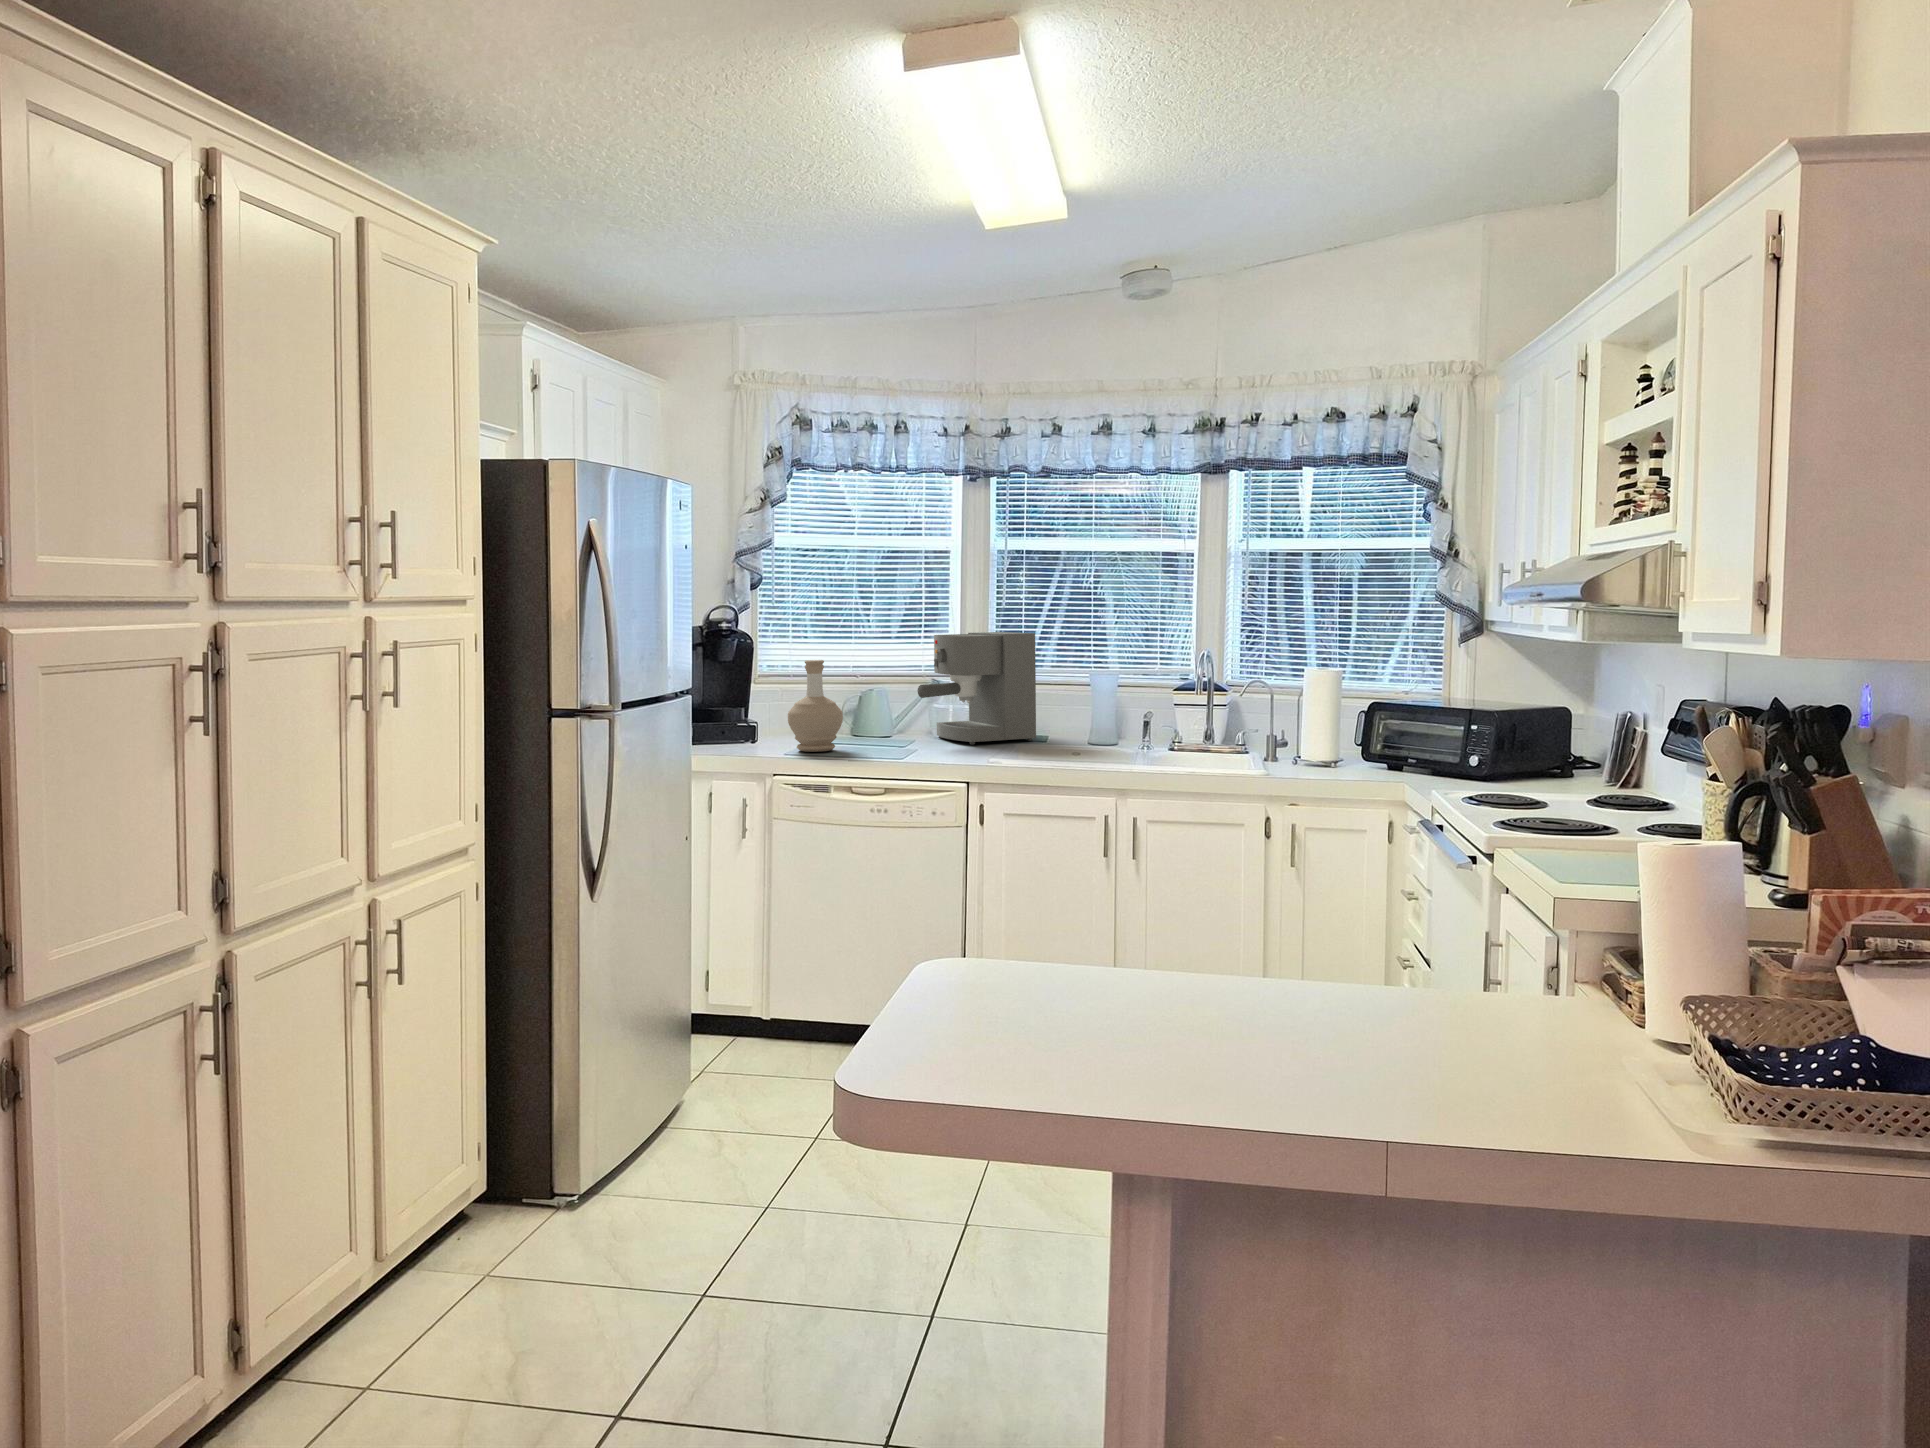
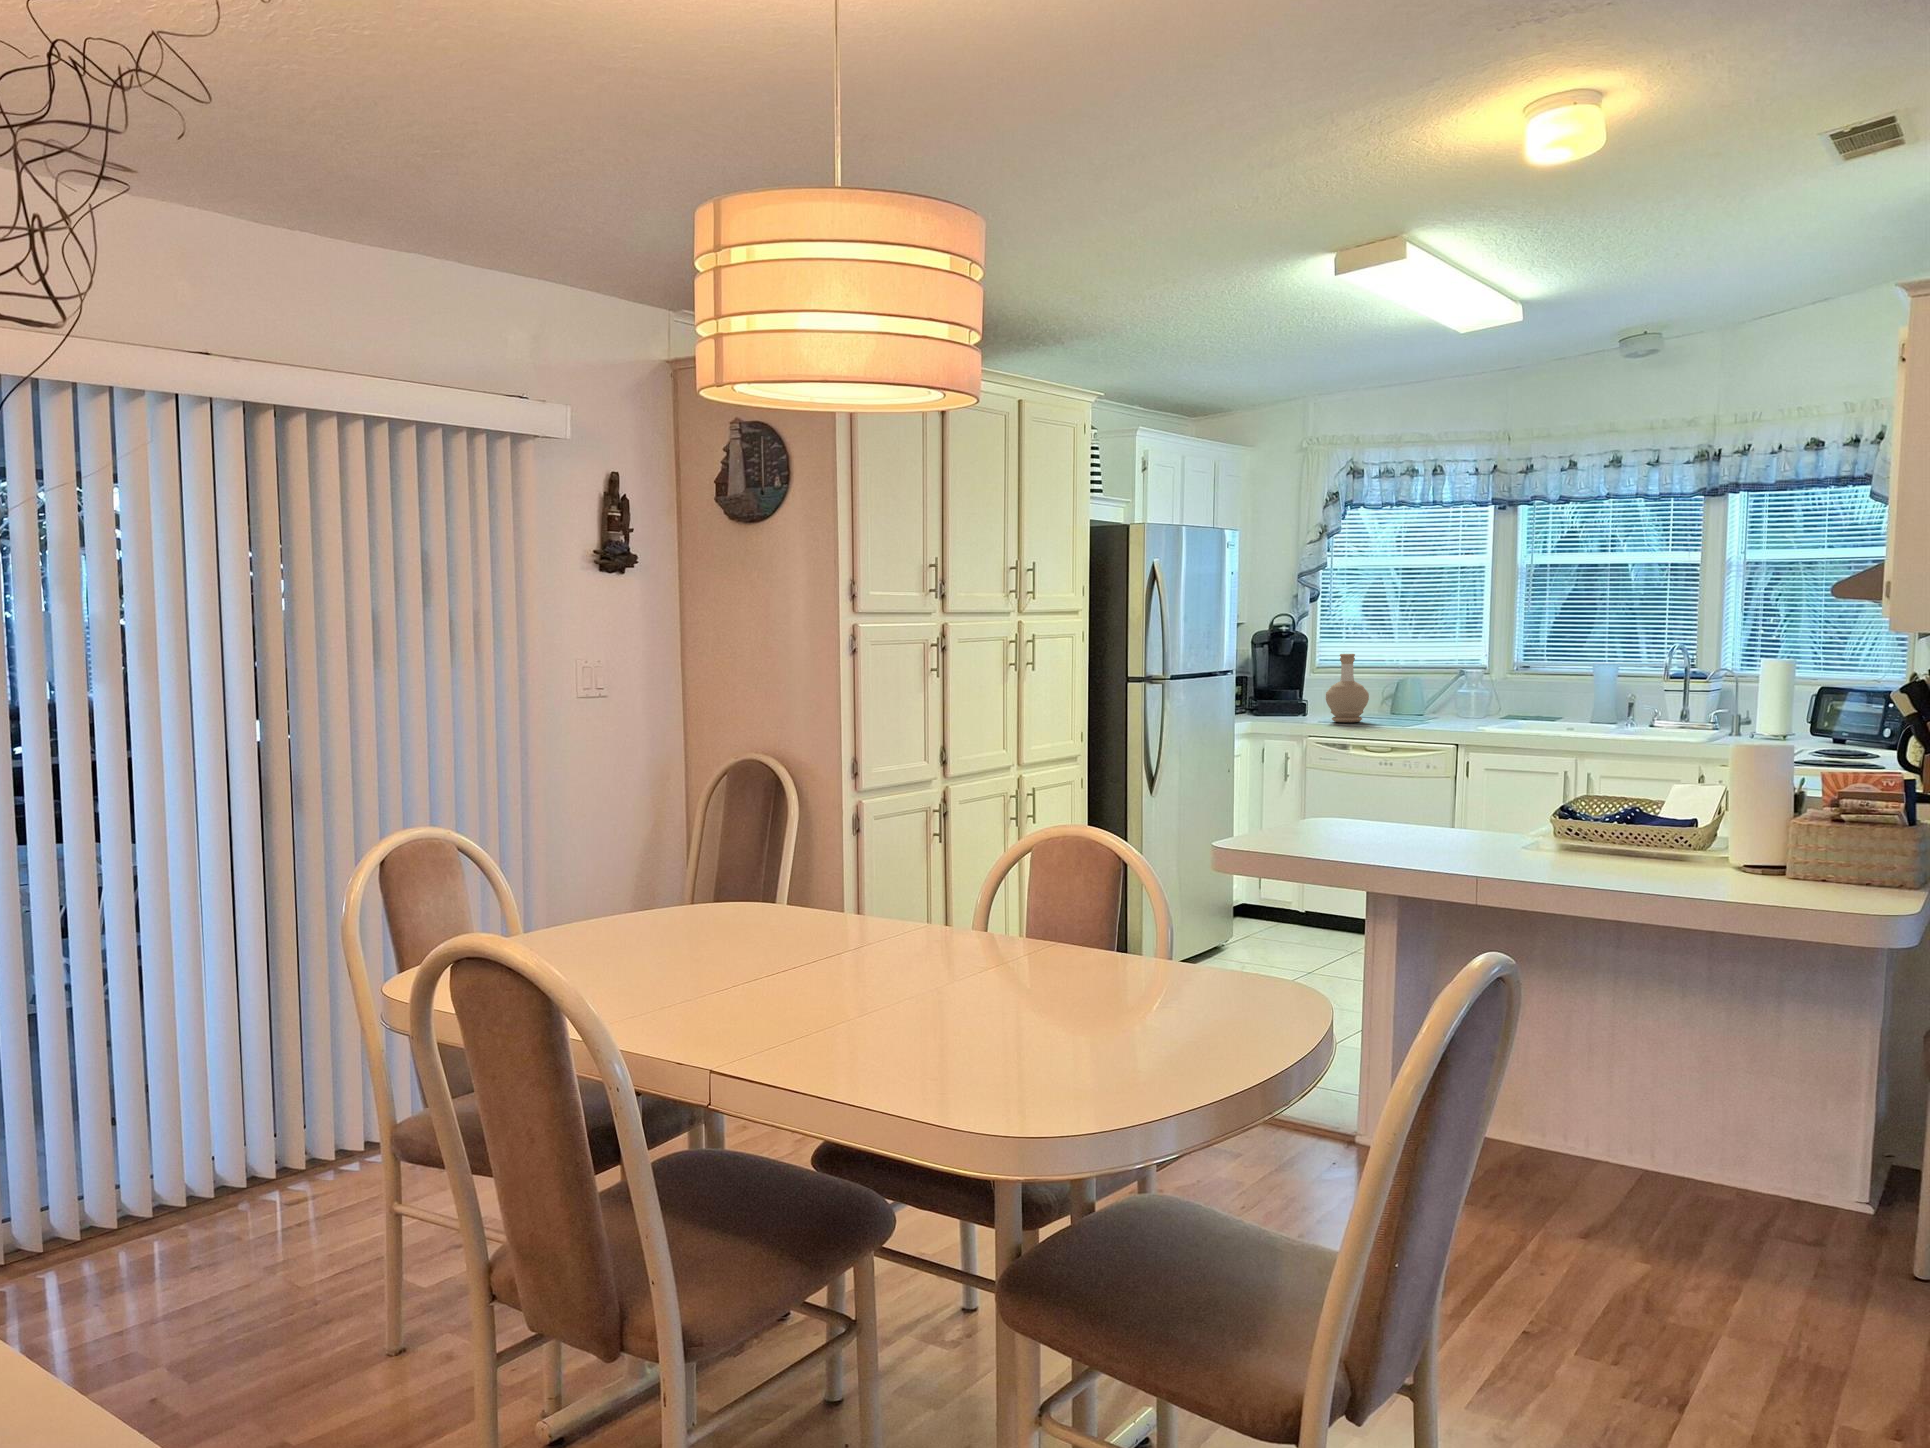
coffee maker: present [917,632,1036,744] -> none [1432,633,1537,721]

